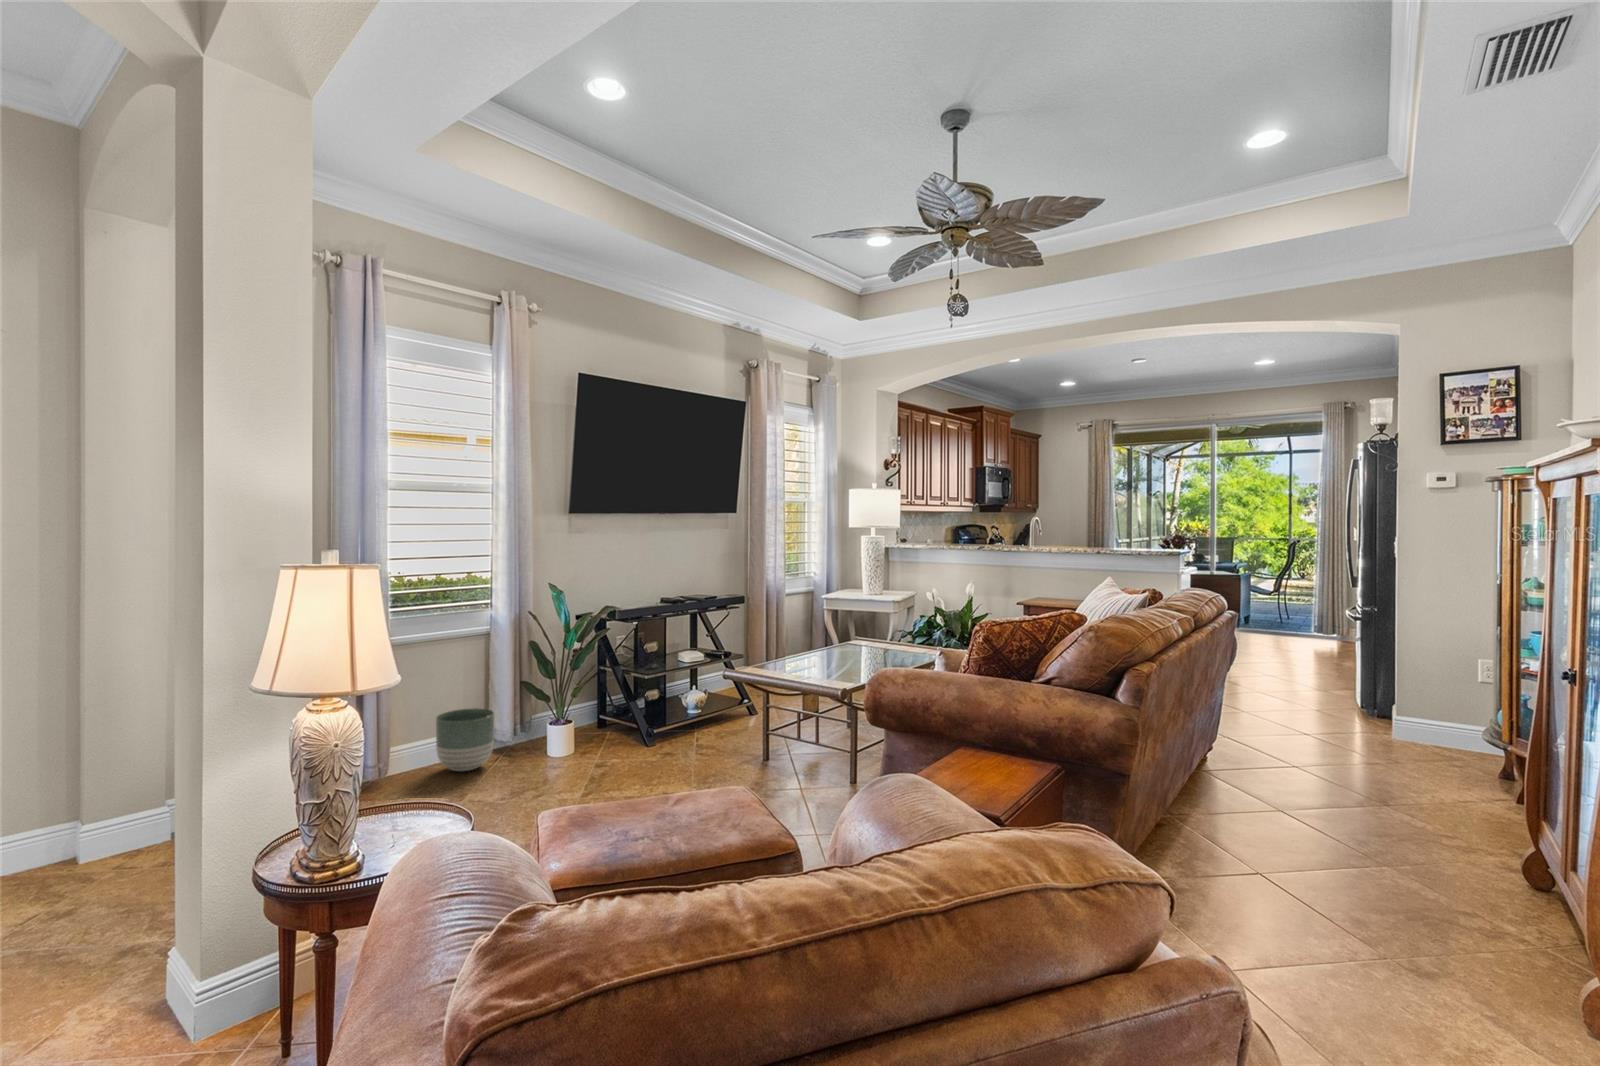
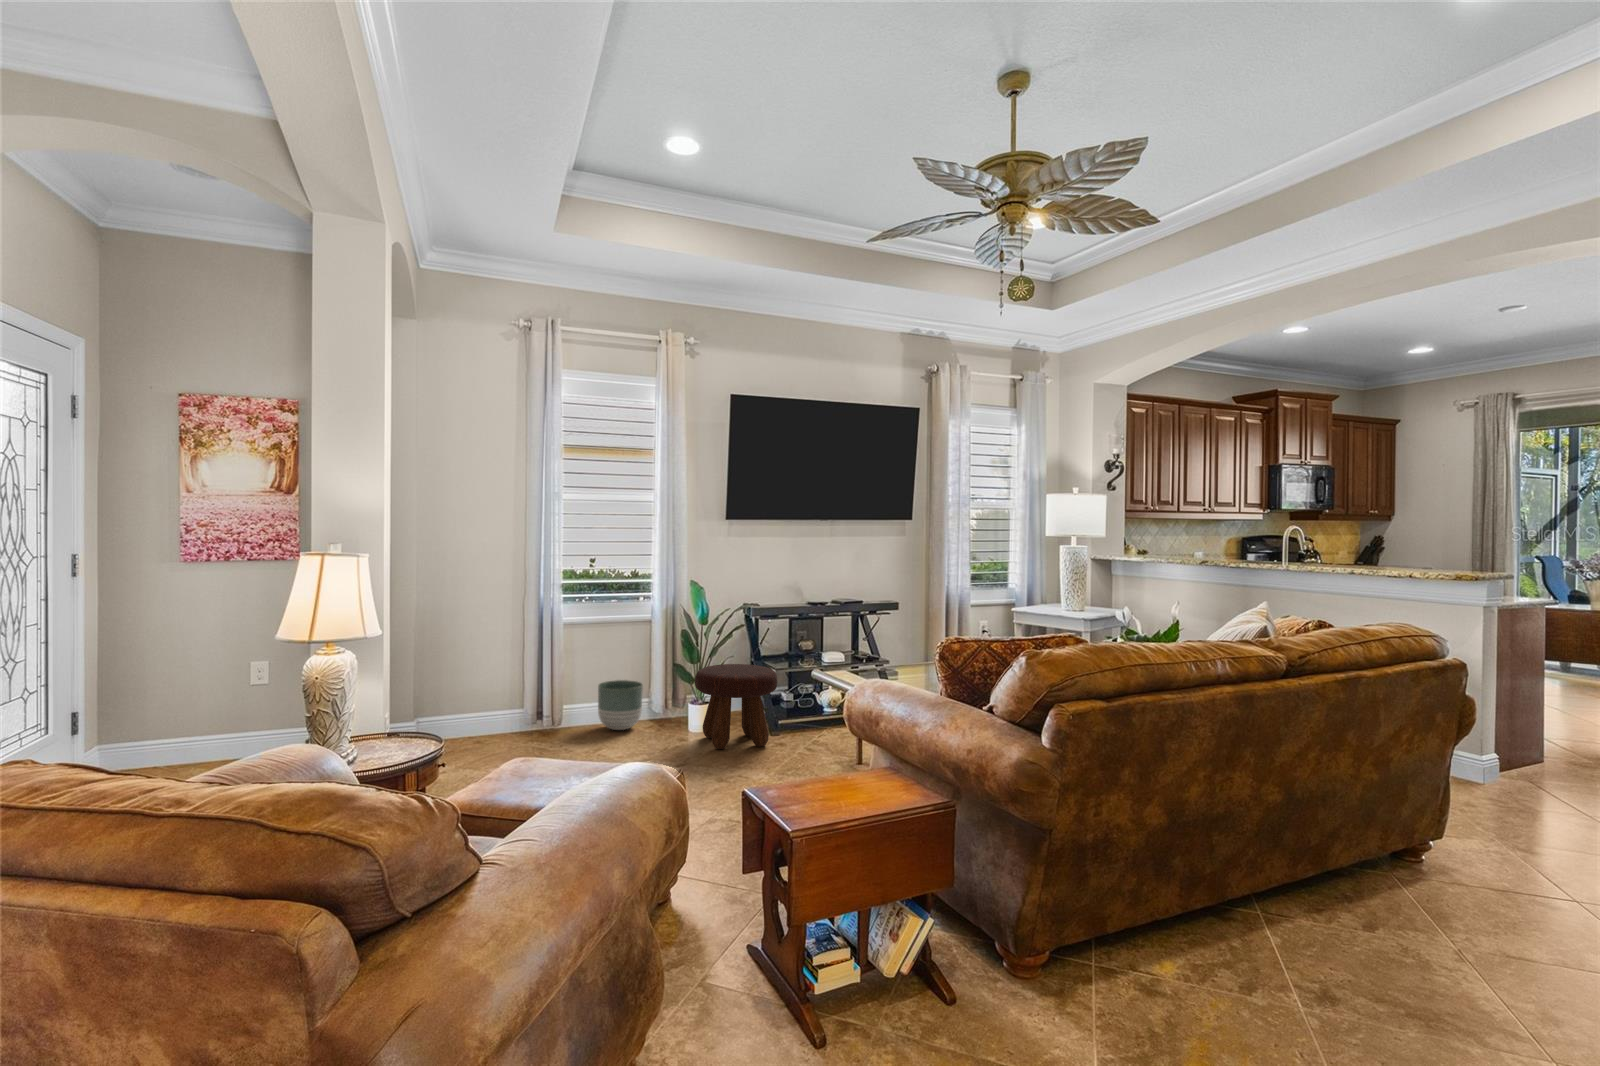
footstool: none [574,673,670,773] -> present [695,664,777,749]

